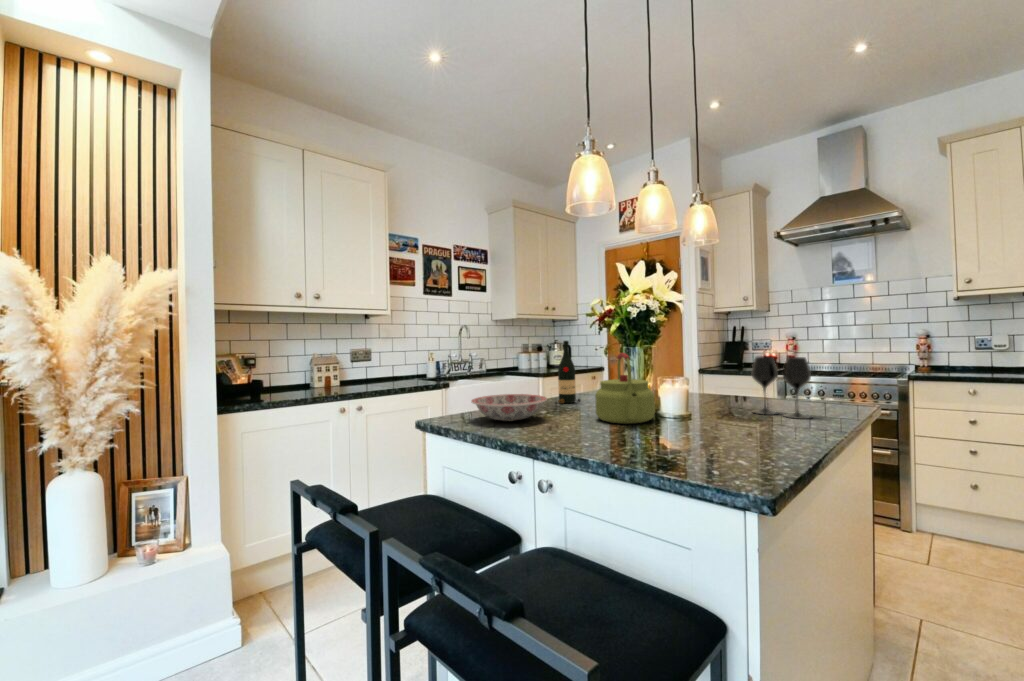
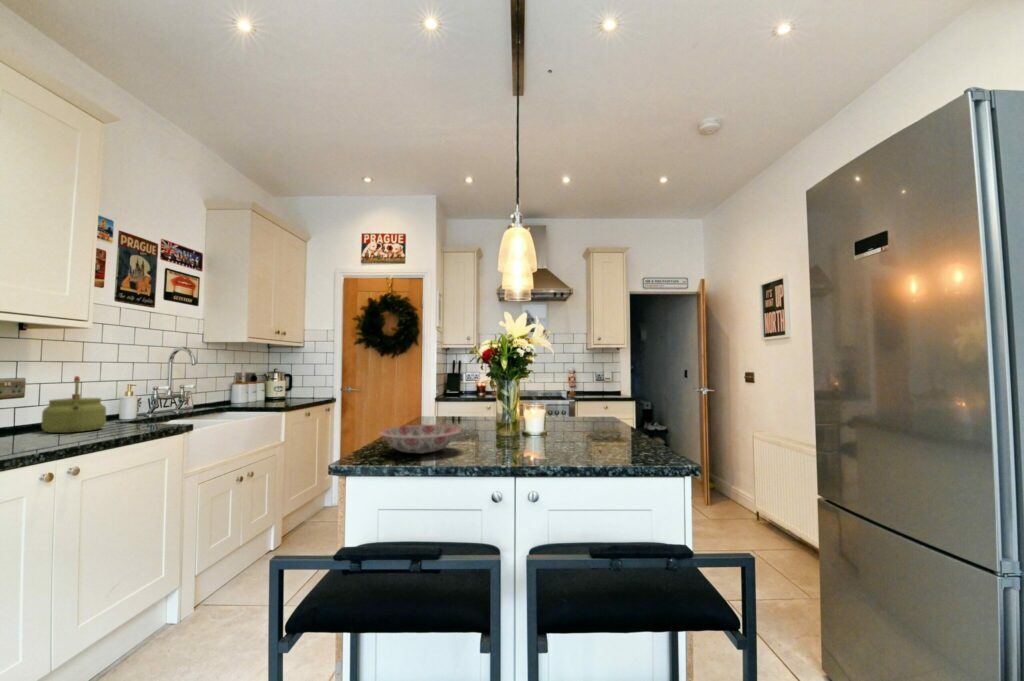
wine bottle: present [558,341,580,404] -> none [404,370,429,434]
kettle: present [595,353,655,424] -> present [41,376,106,433]
wine glass: present [751,356,811,419] -> none [566,384,607,428]

